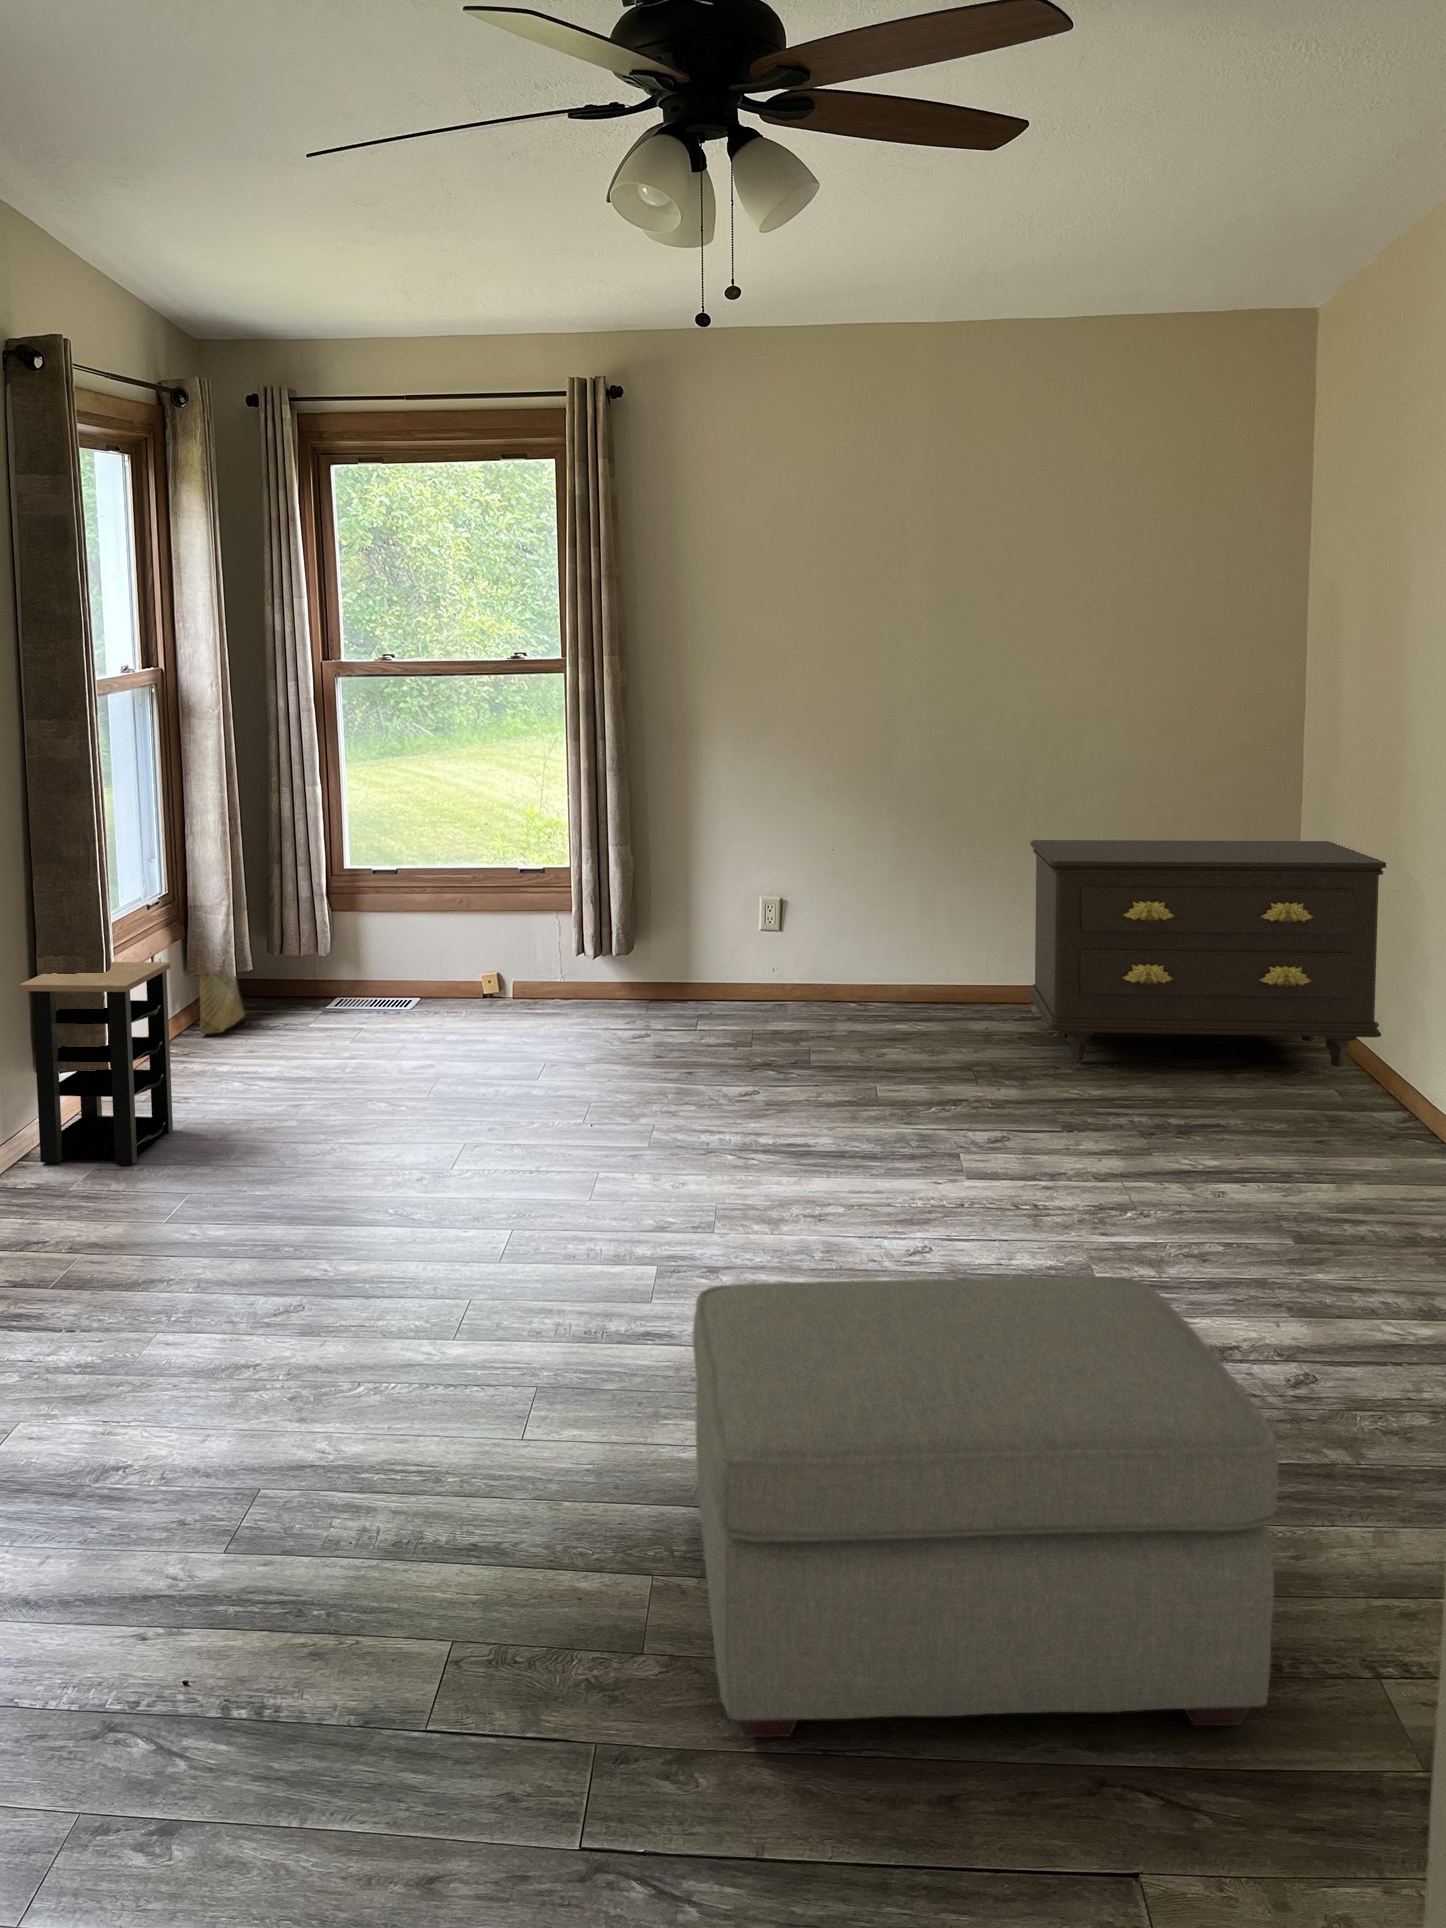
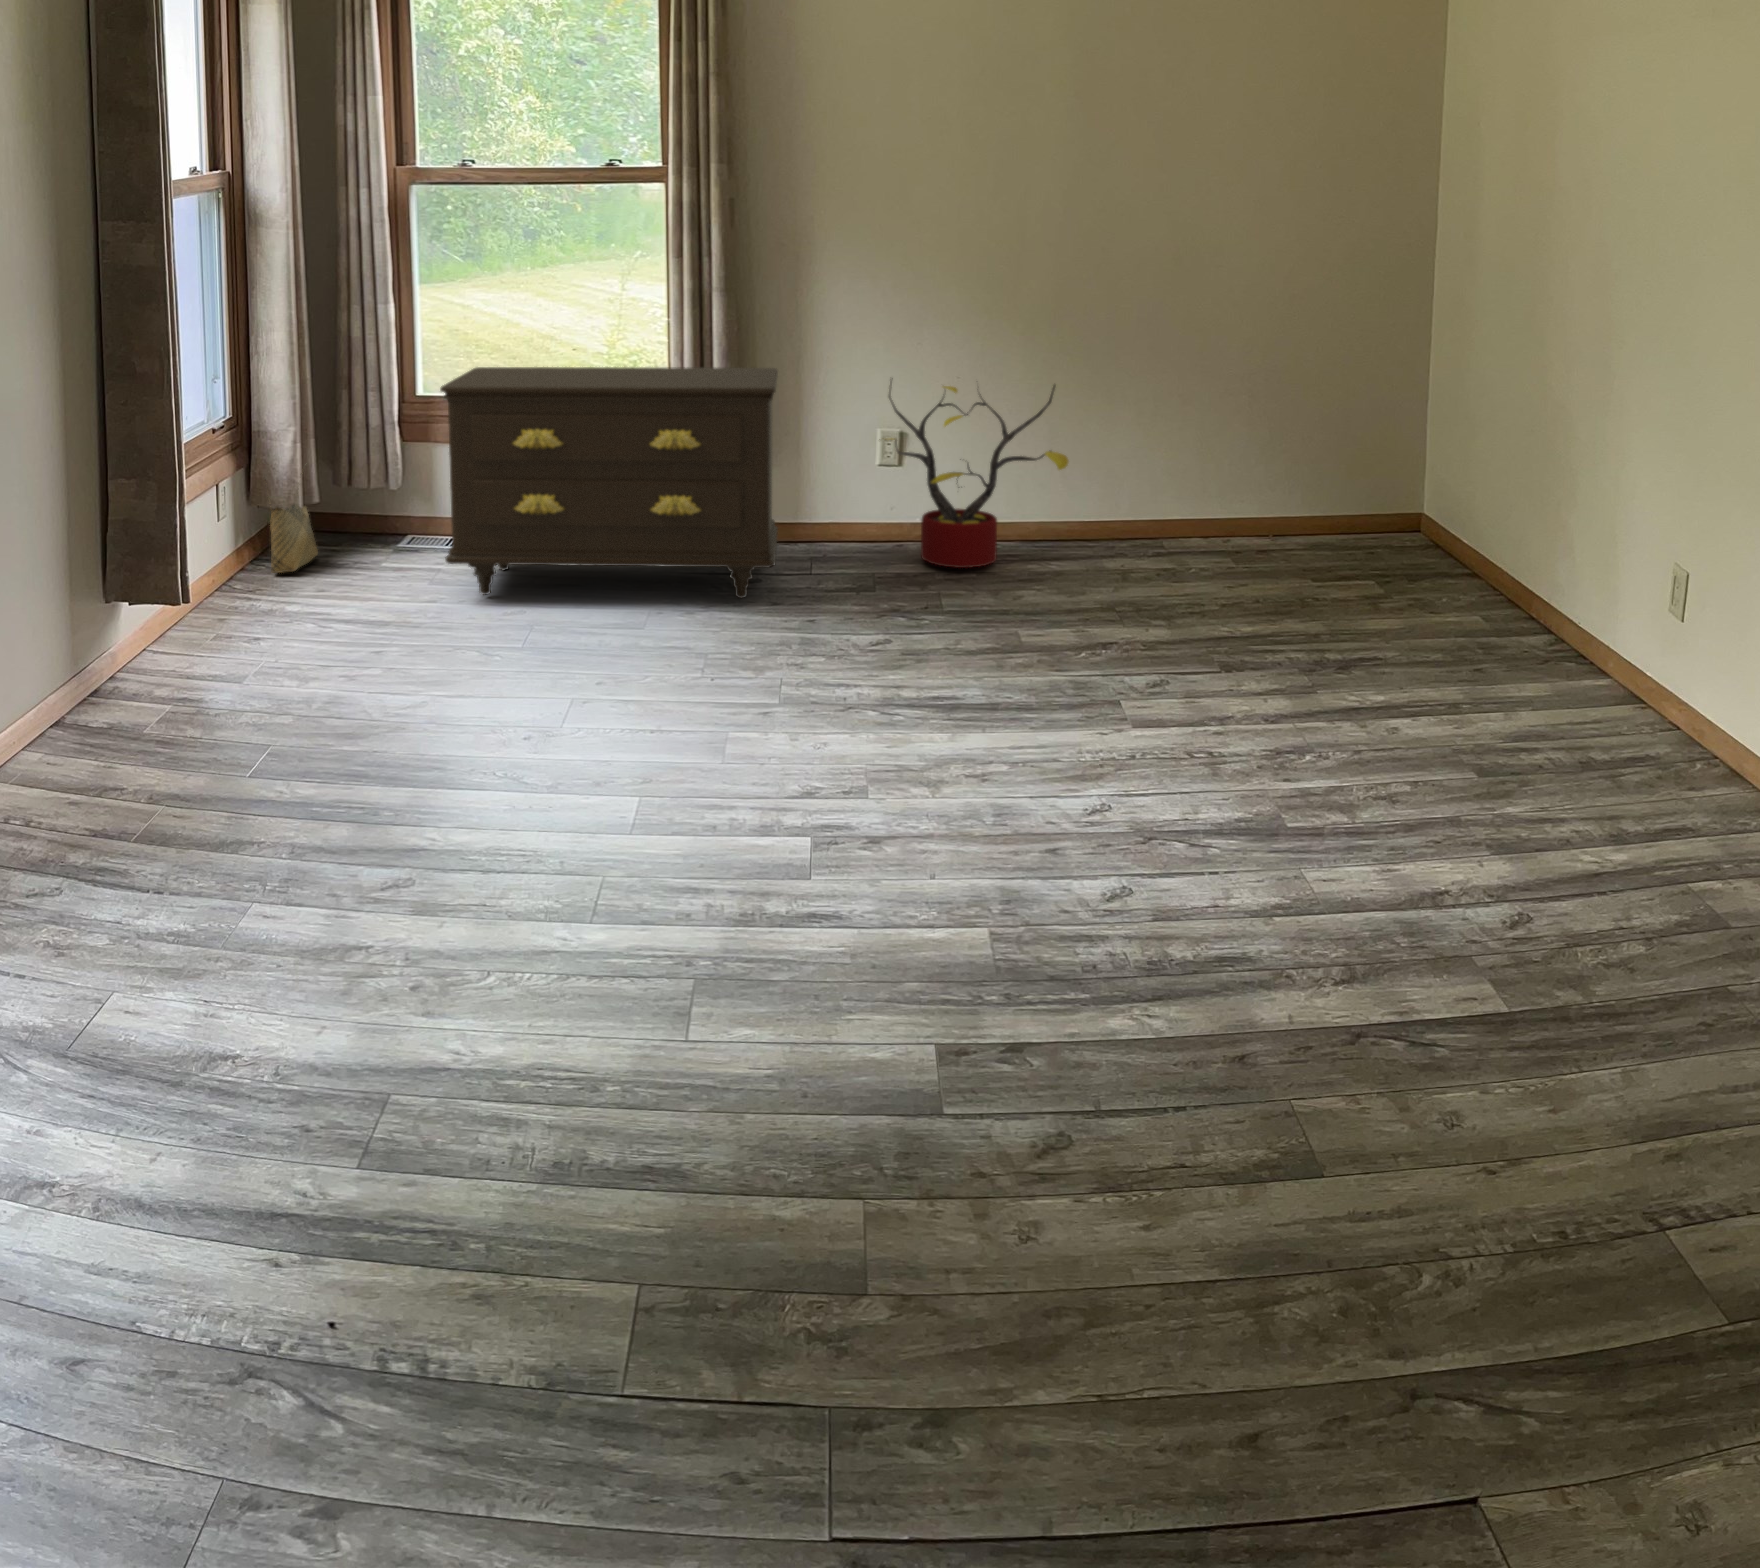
dresser: present [1029,840,1386,1067] -> present [440,367,778,598]
decorative plant: none [766,849,936,1028] -> present [888,378,1068,568]
side table: present [19,962,173,1164] -> none [81,493,251,714]
ottoman: present [693,1277,1278,1738] -> none [910,853,1668,1404]

